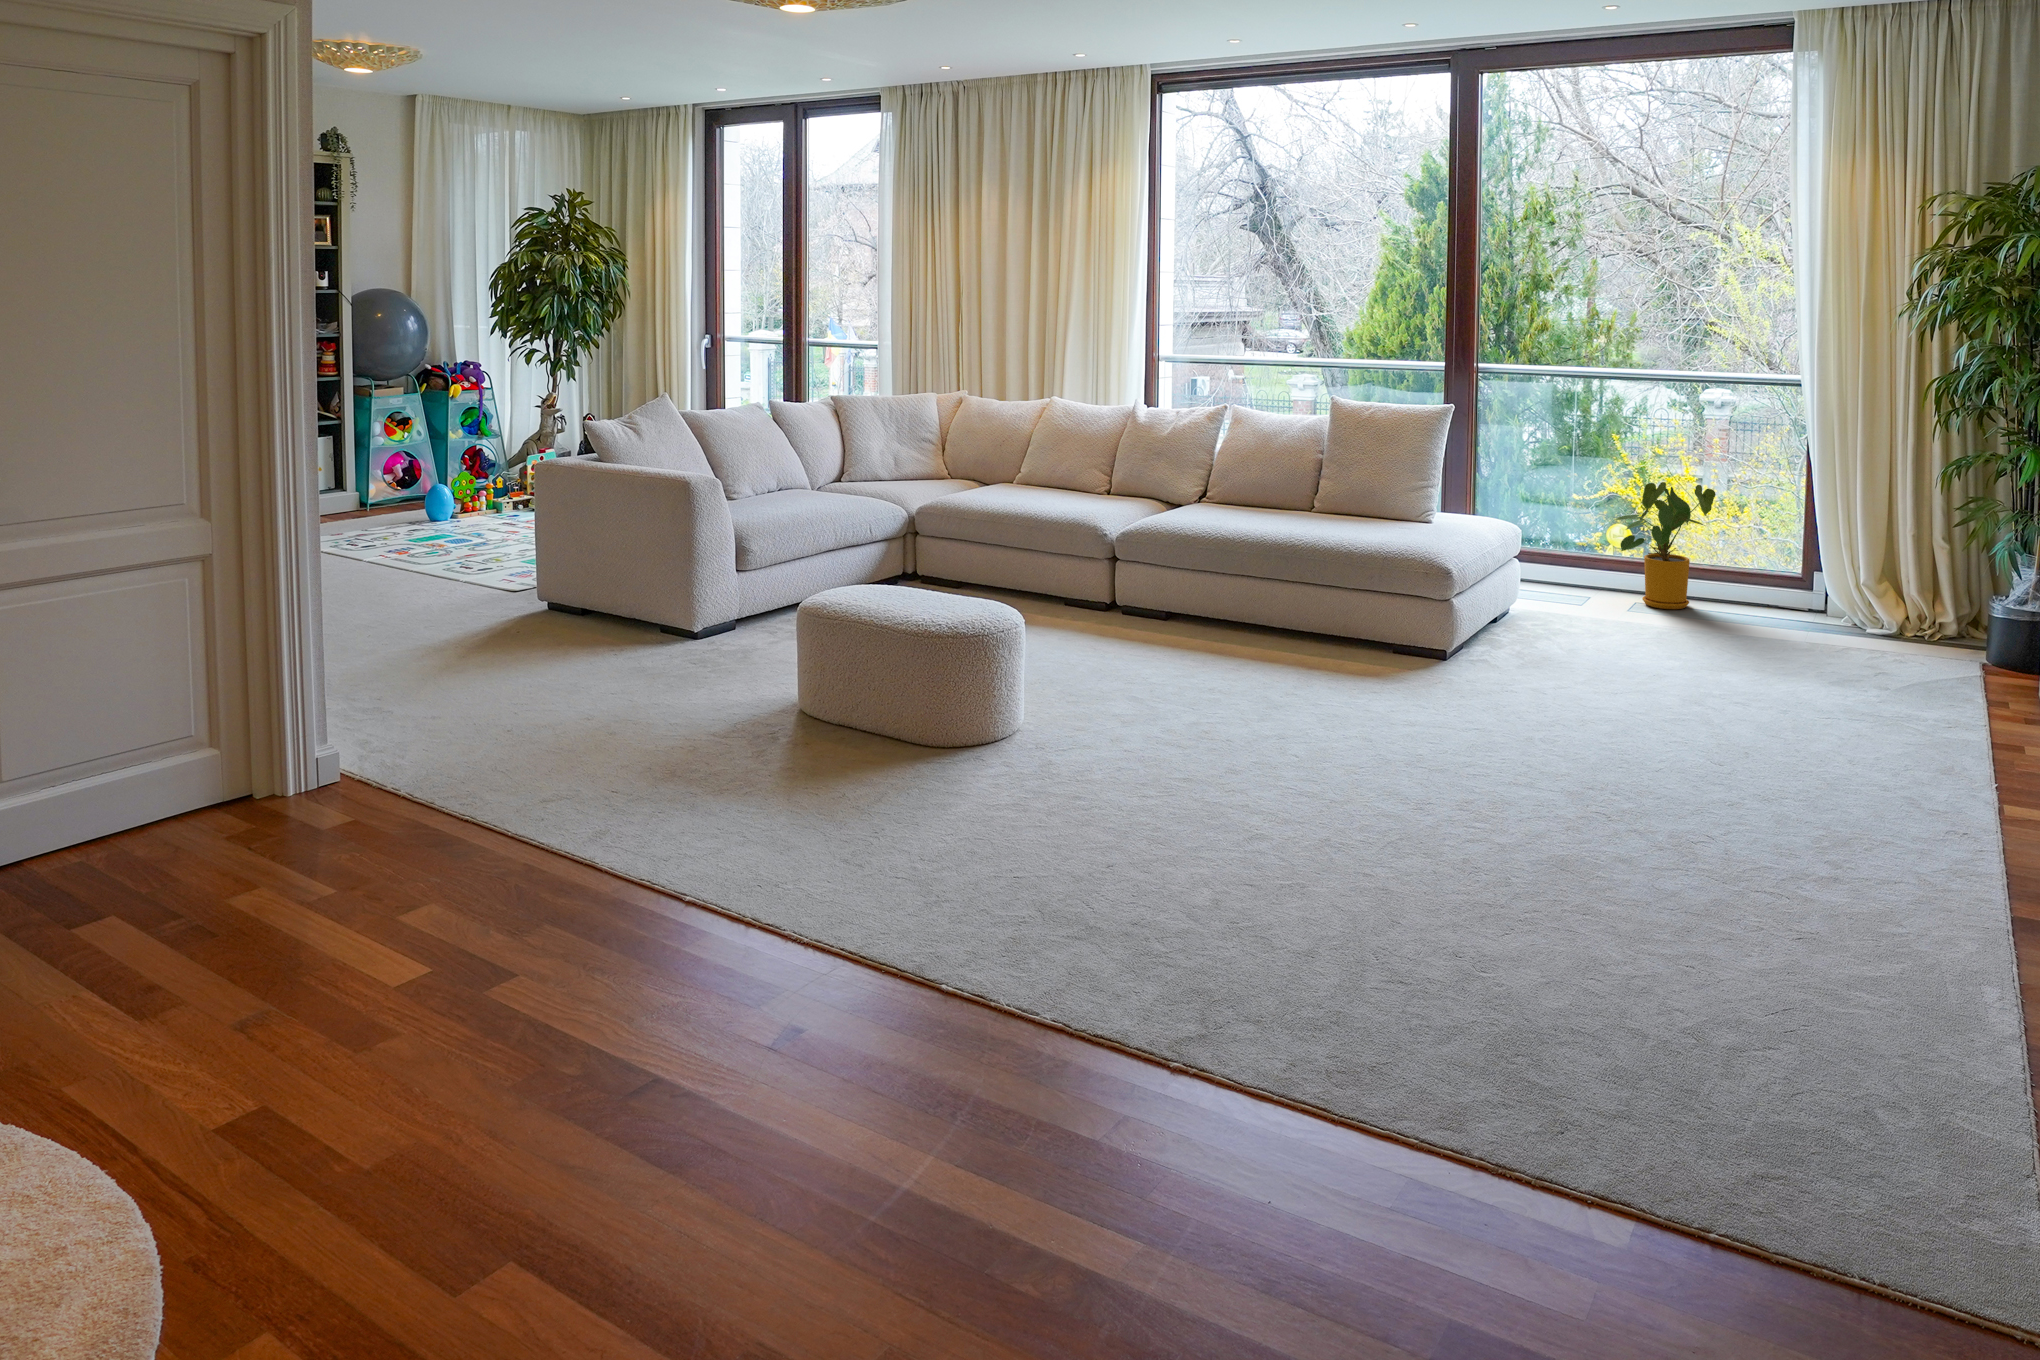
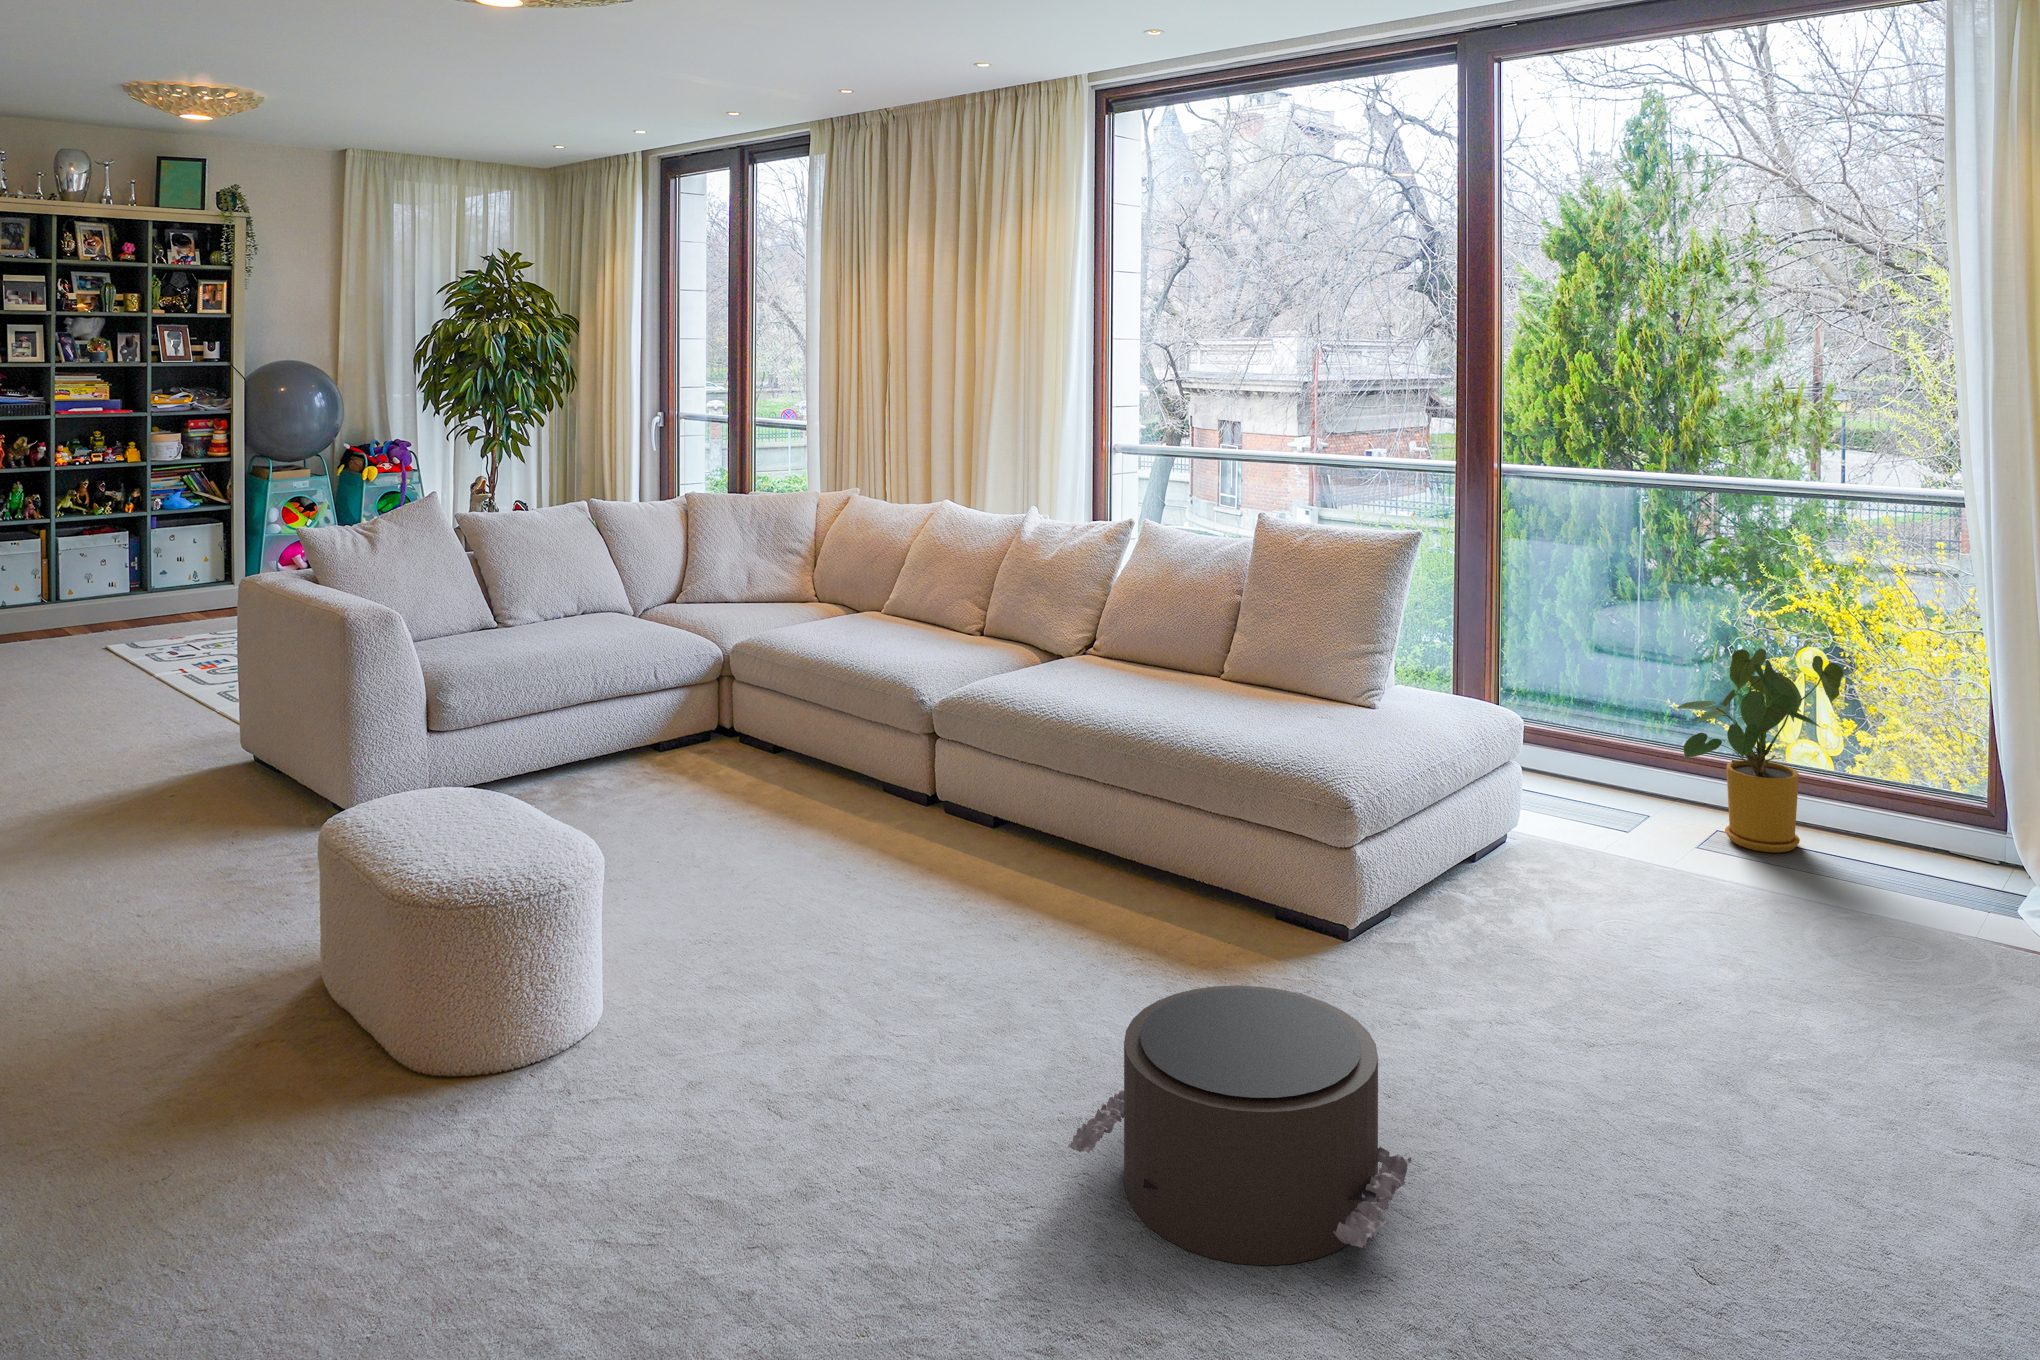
pouf: none [1374,651,1559,771] -> present [1068,985,1411,1265]

